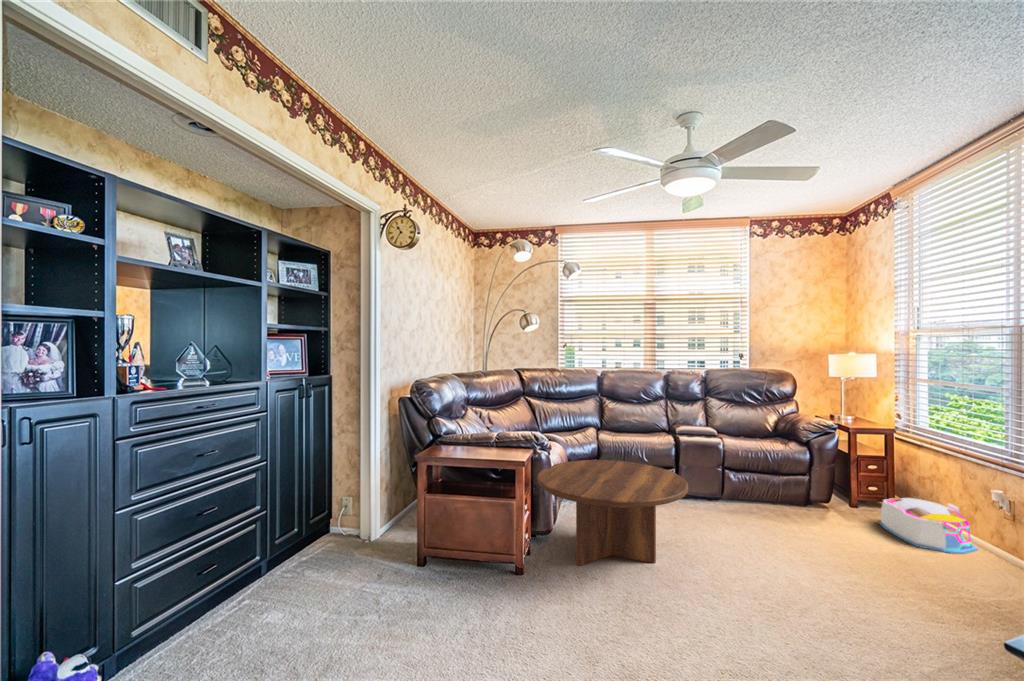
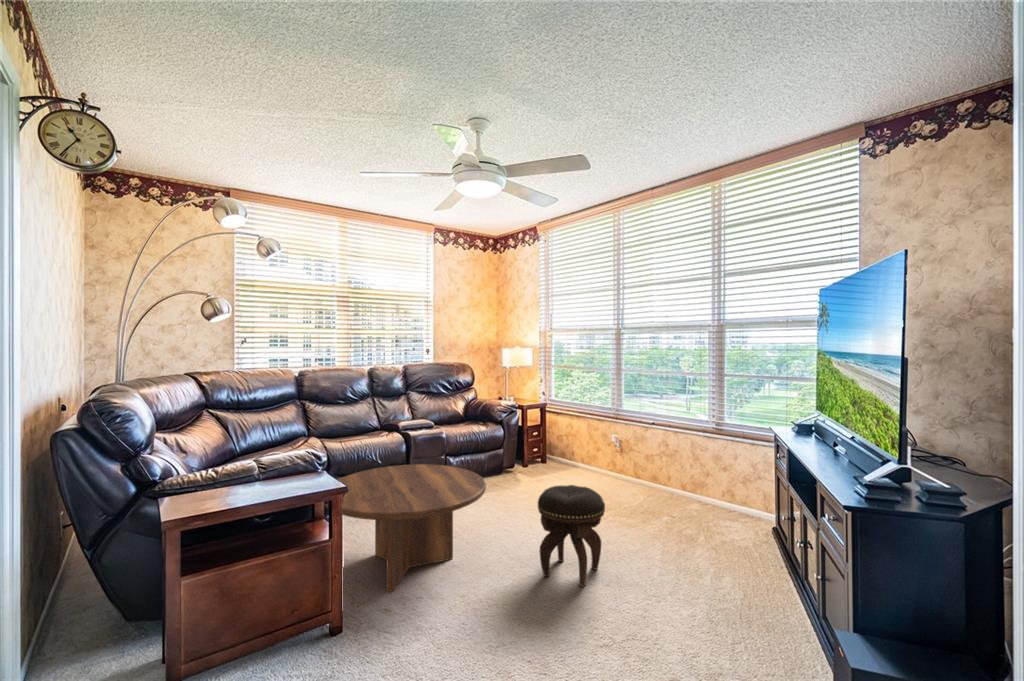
storage bin: present [878,498,978,554] -> none [547,449,603,483]
footstool: none [720,517,812,644] -> present [538,485,605,586]

